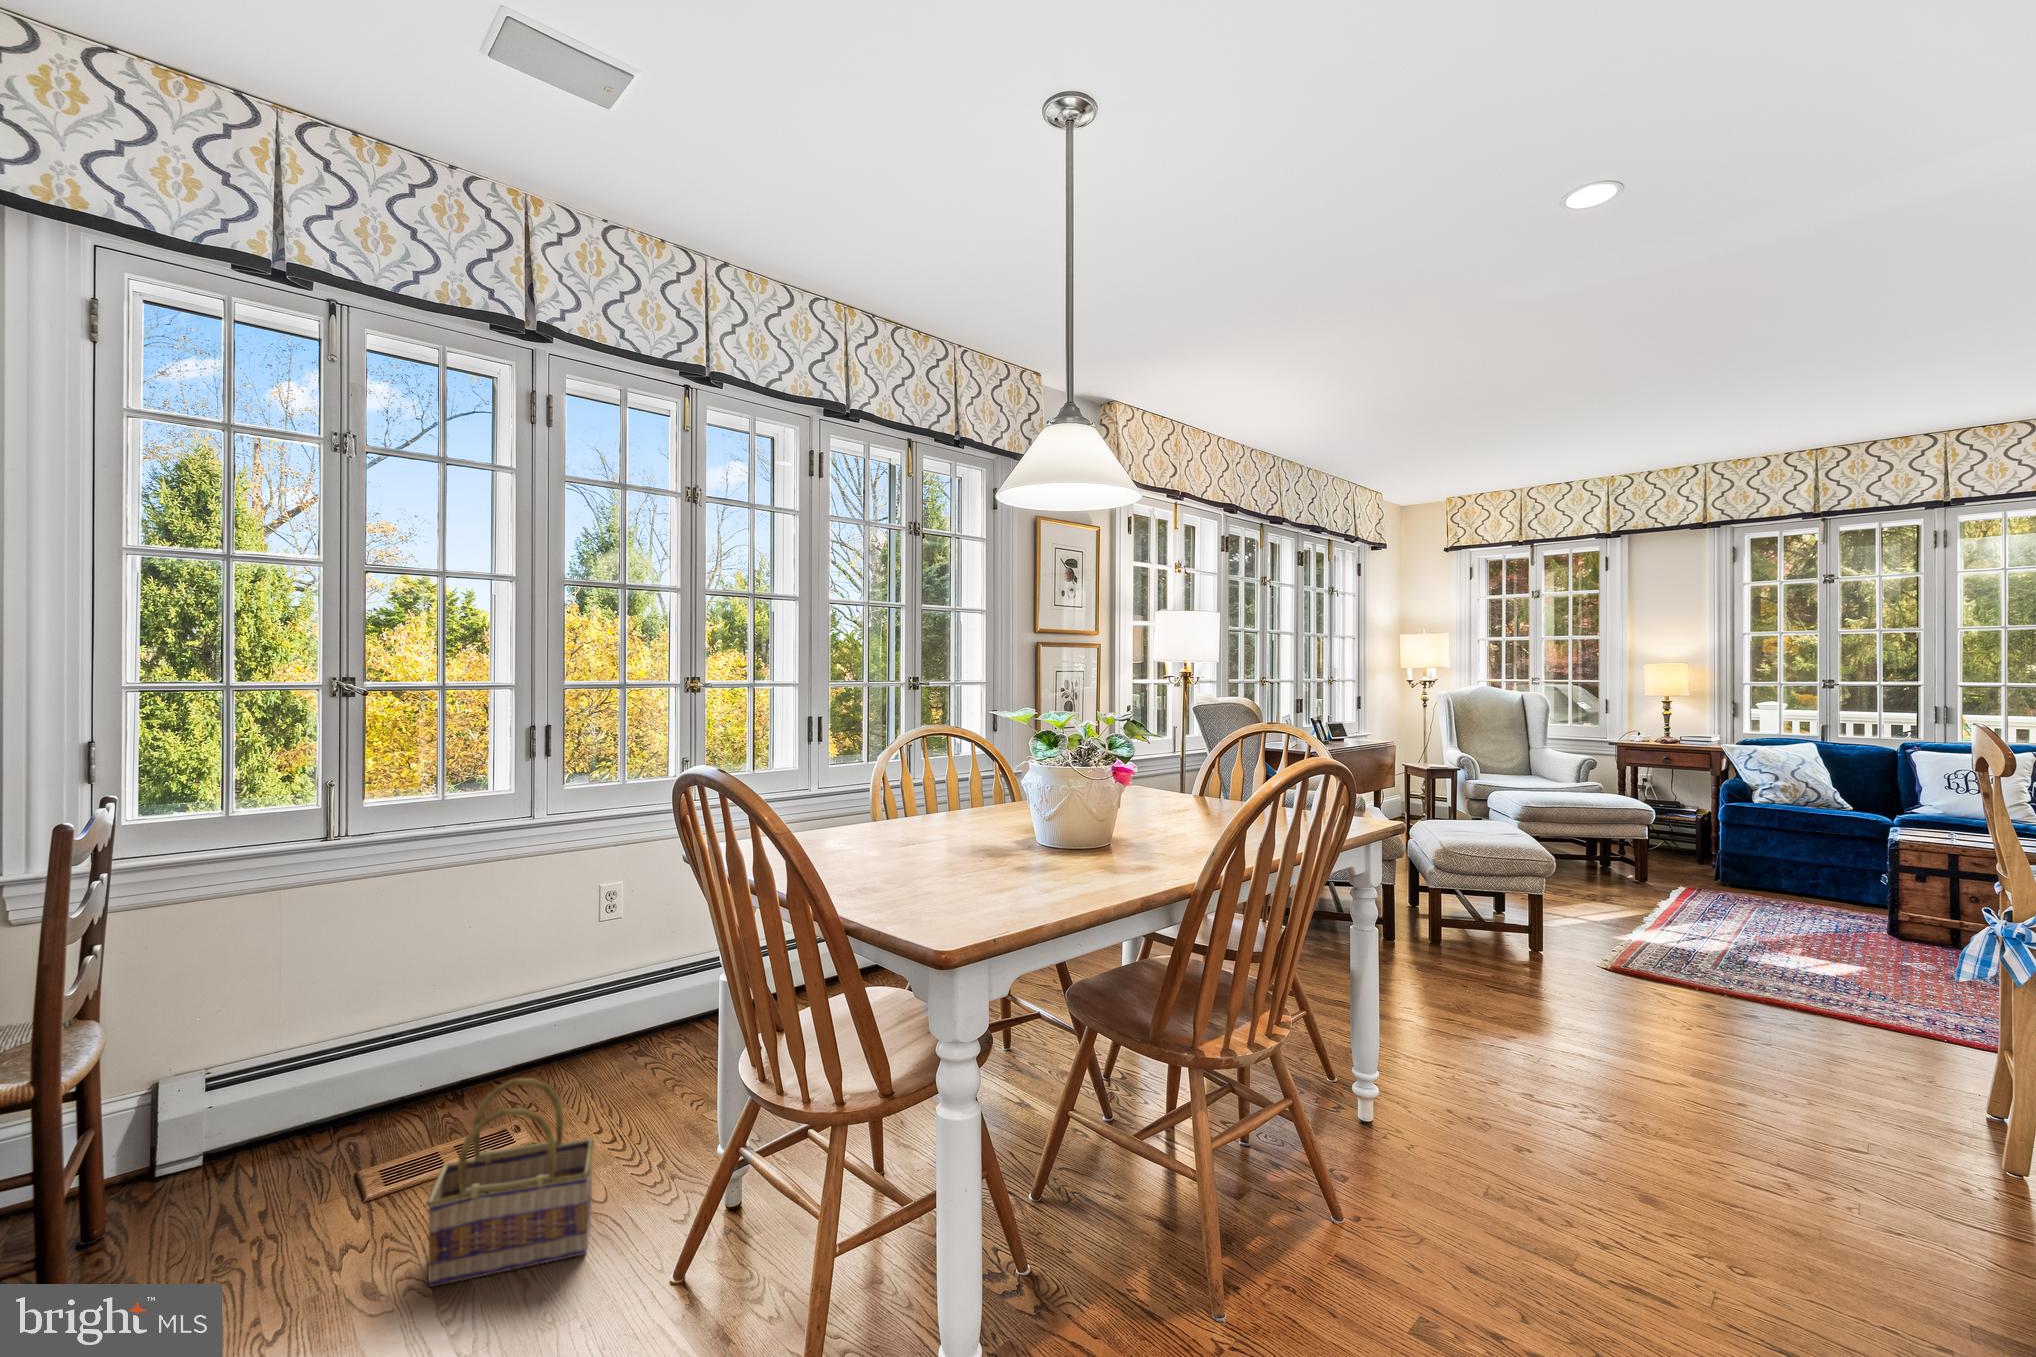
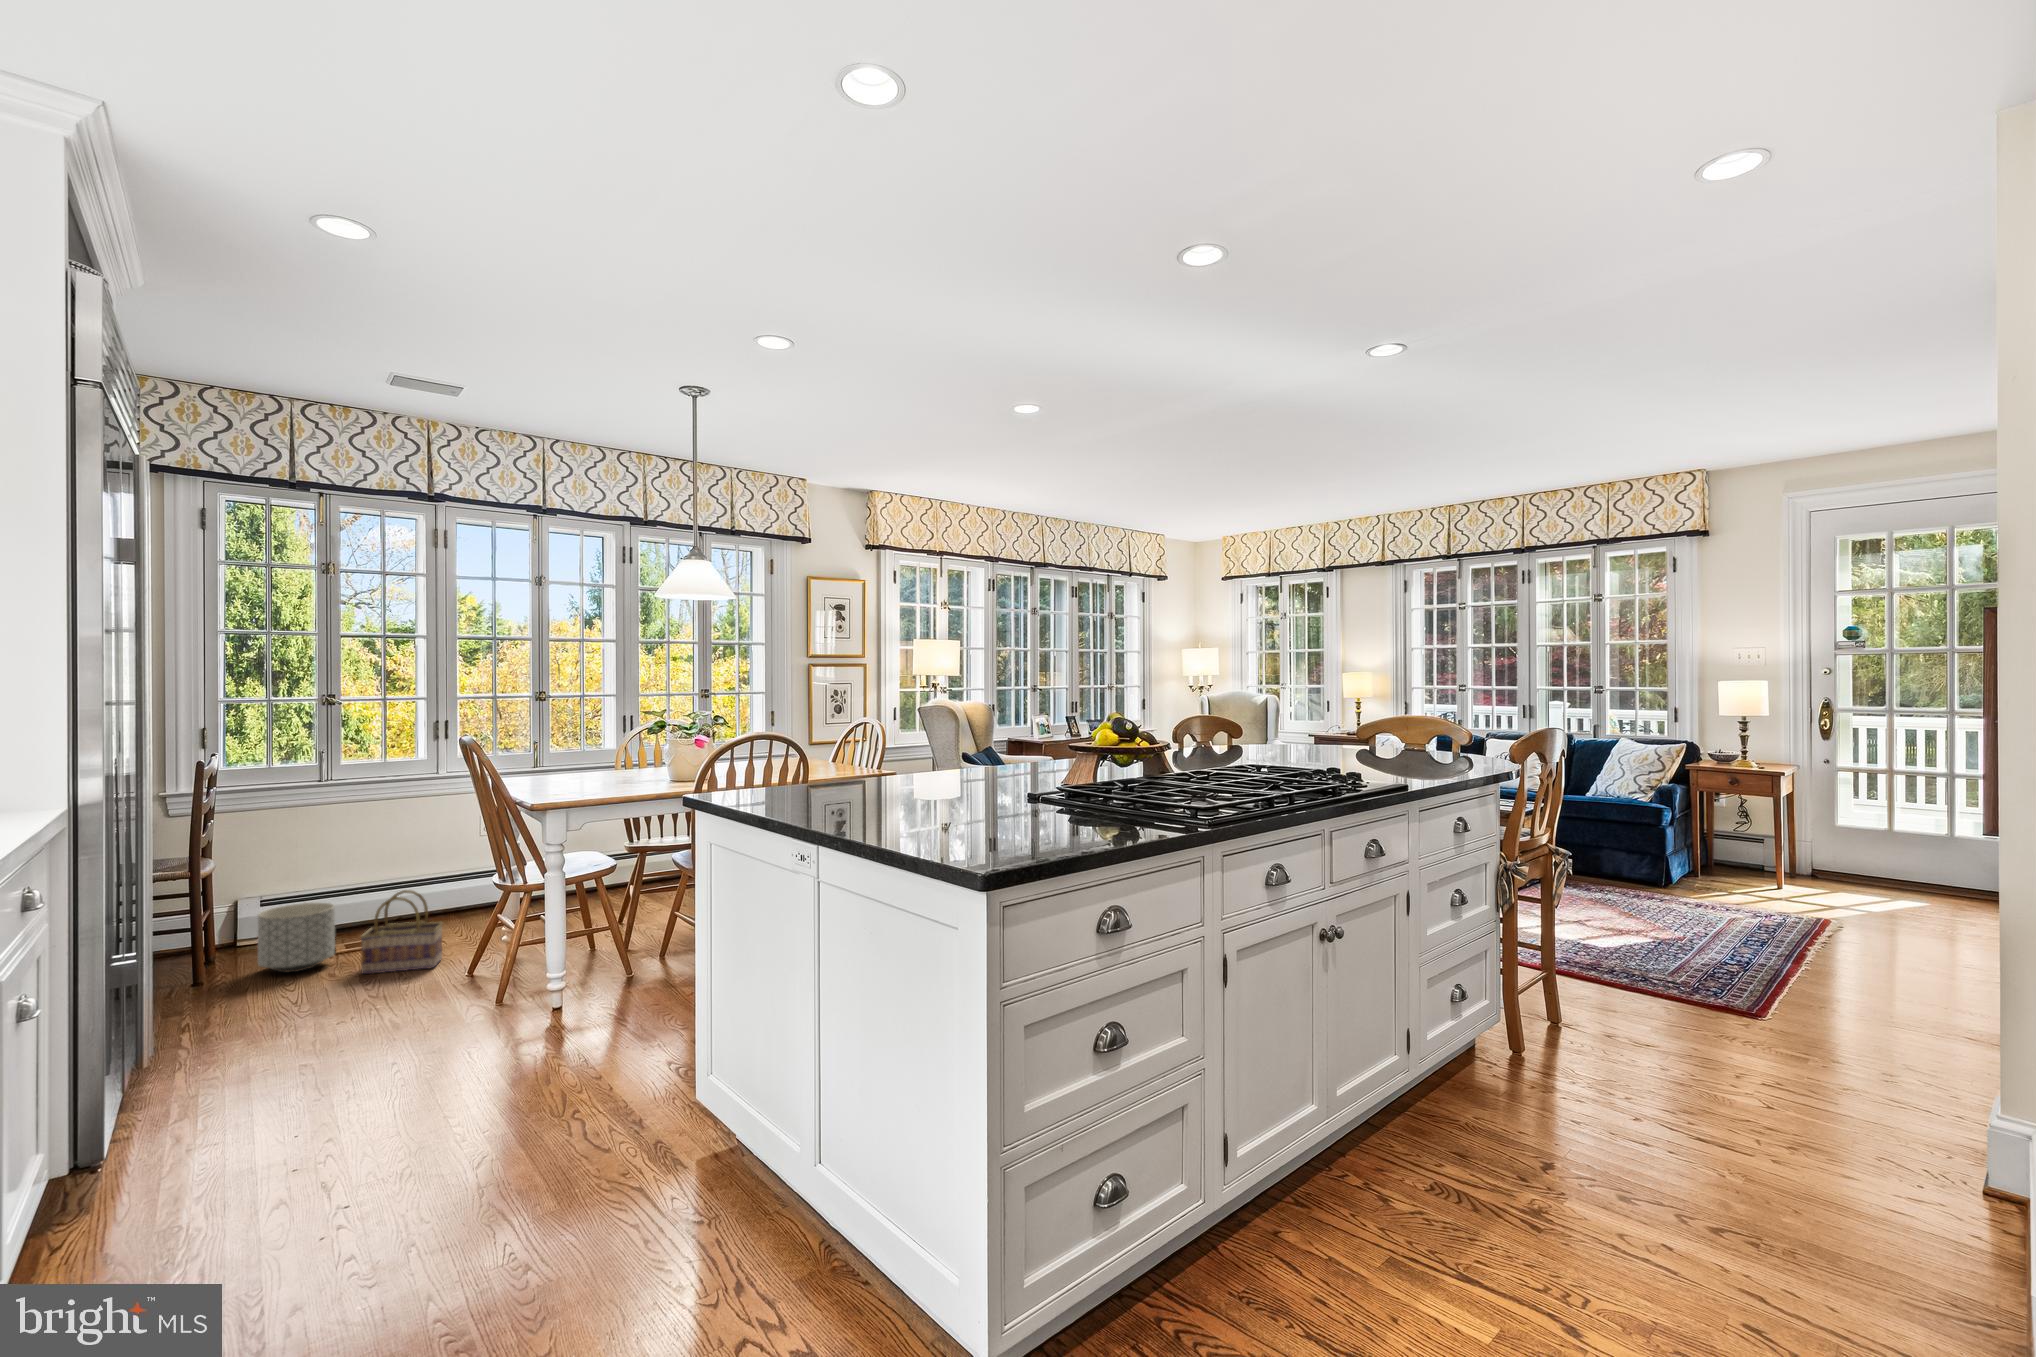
planter: none [189,1104,363,1288] -> present [258,903,335,972]

